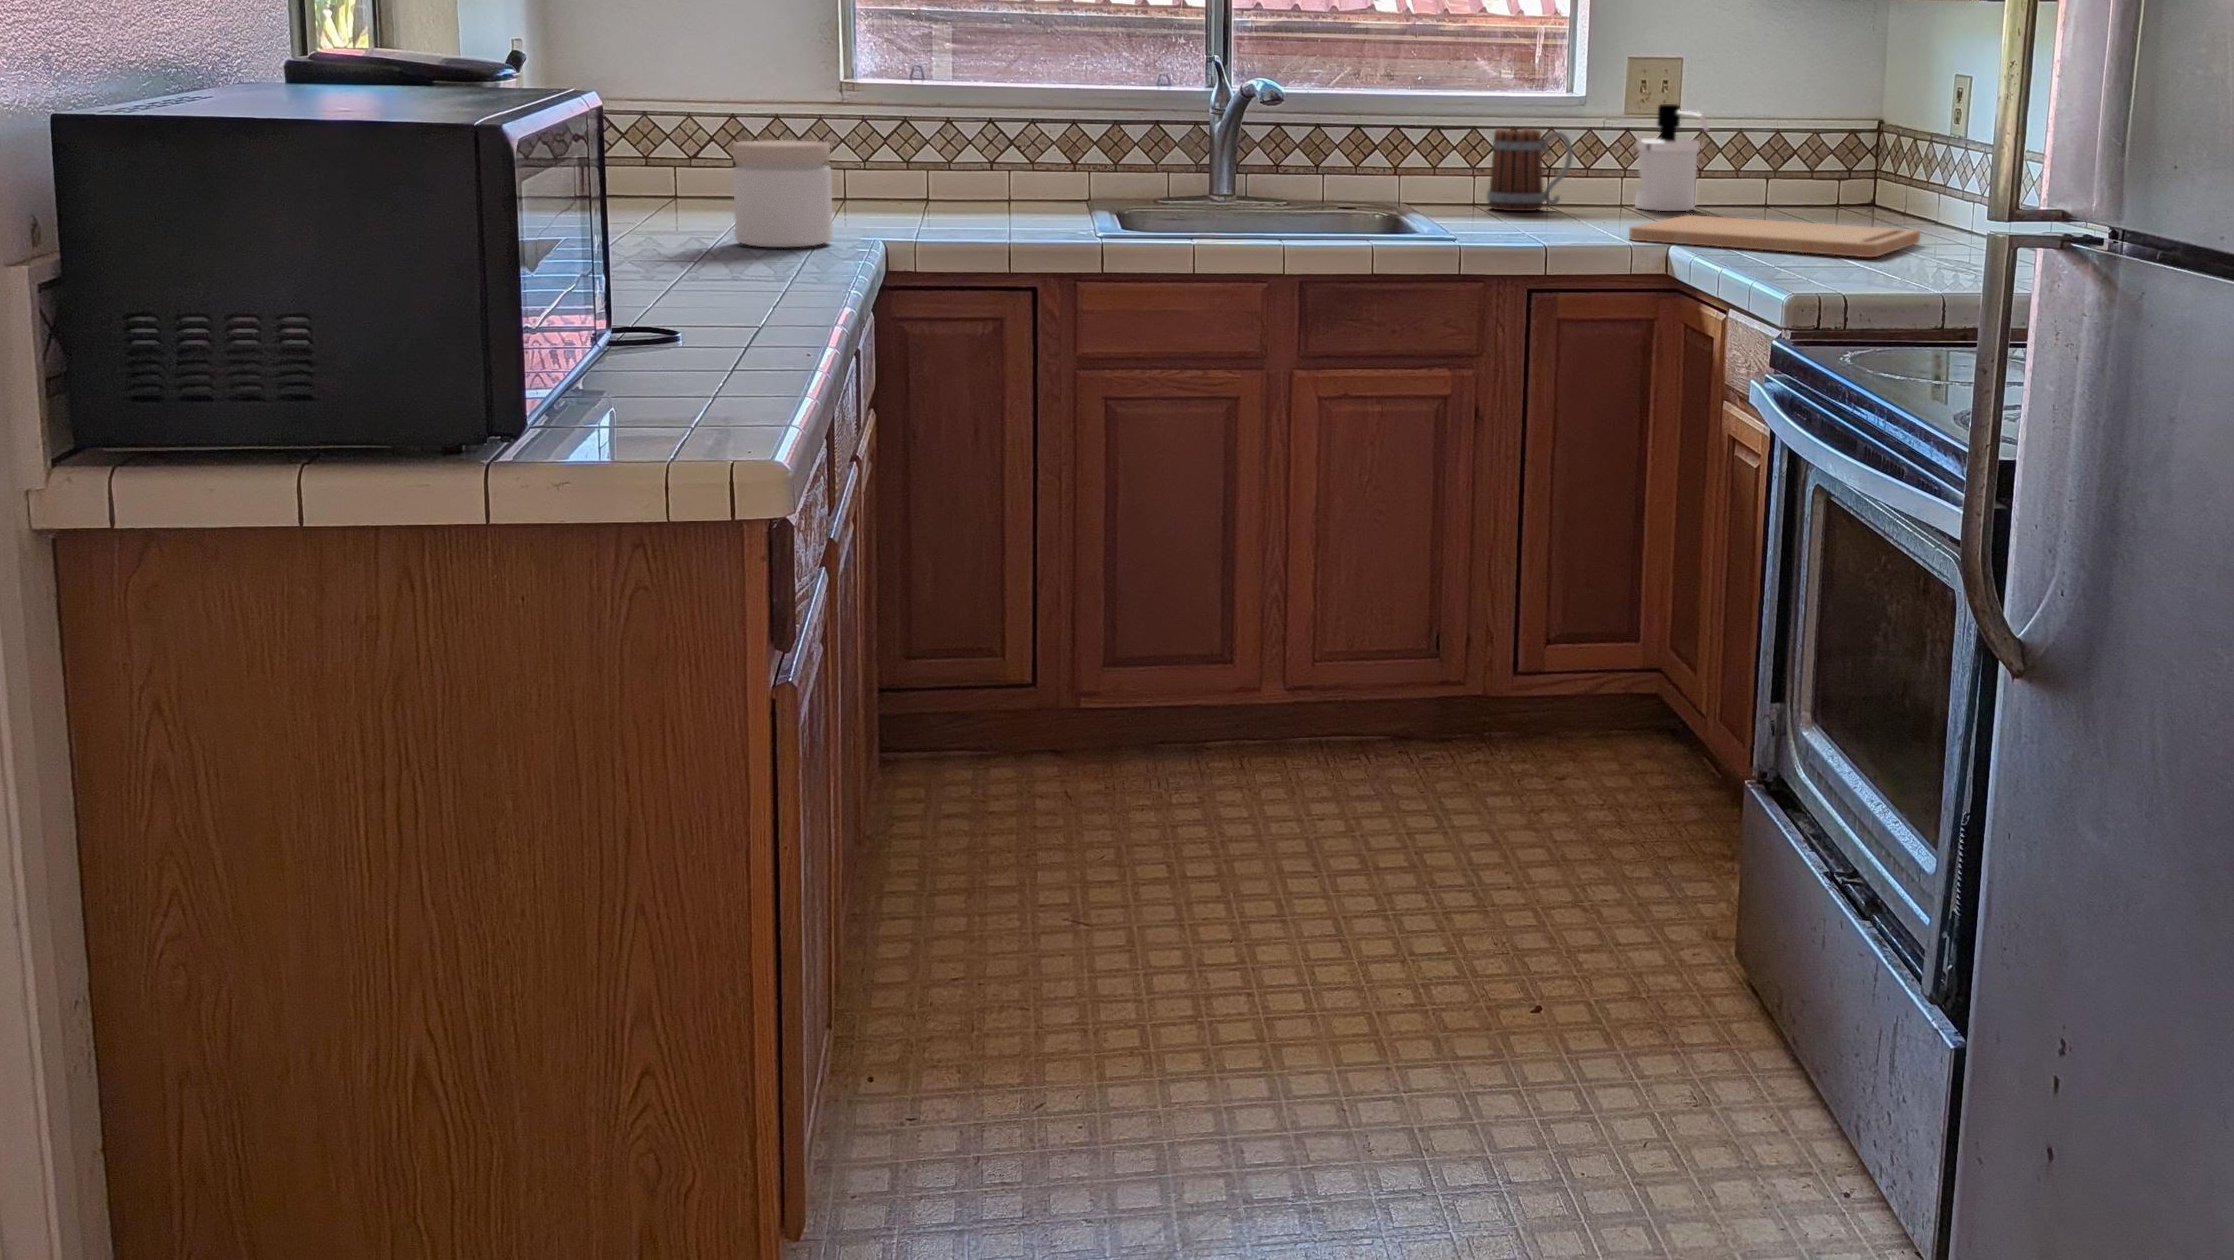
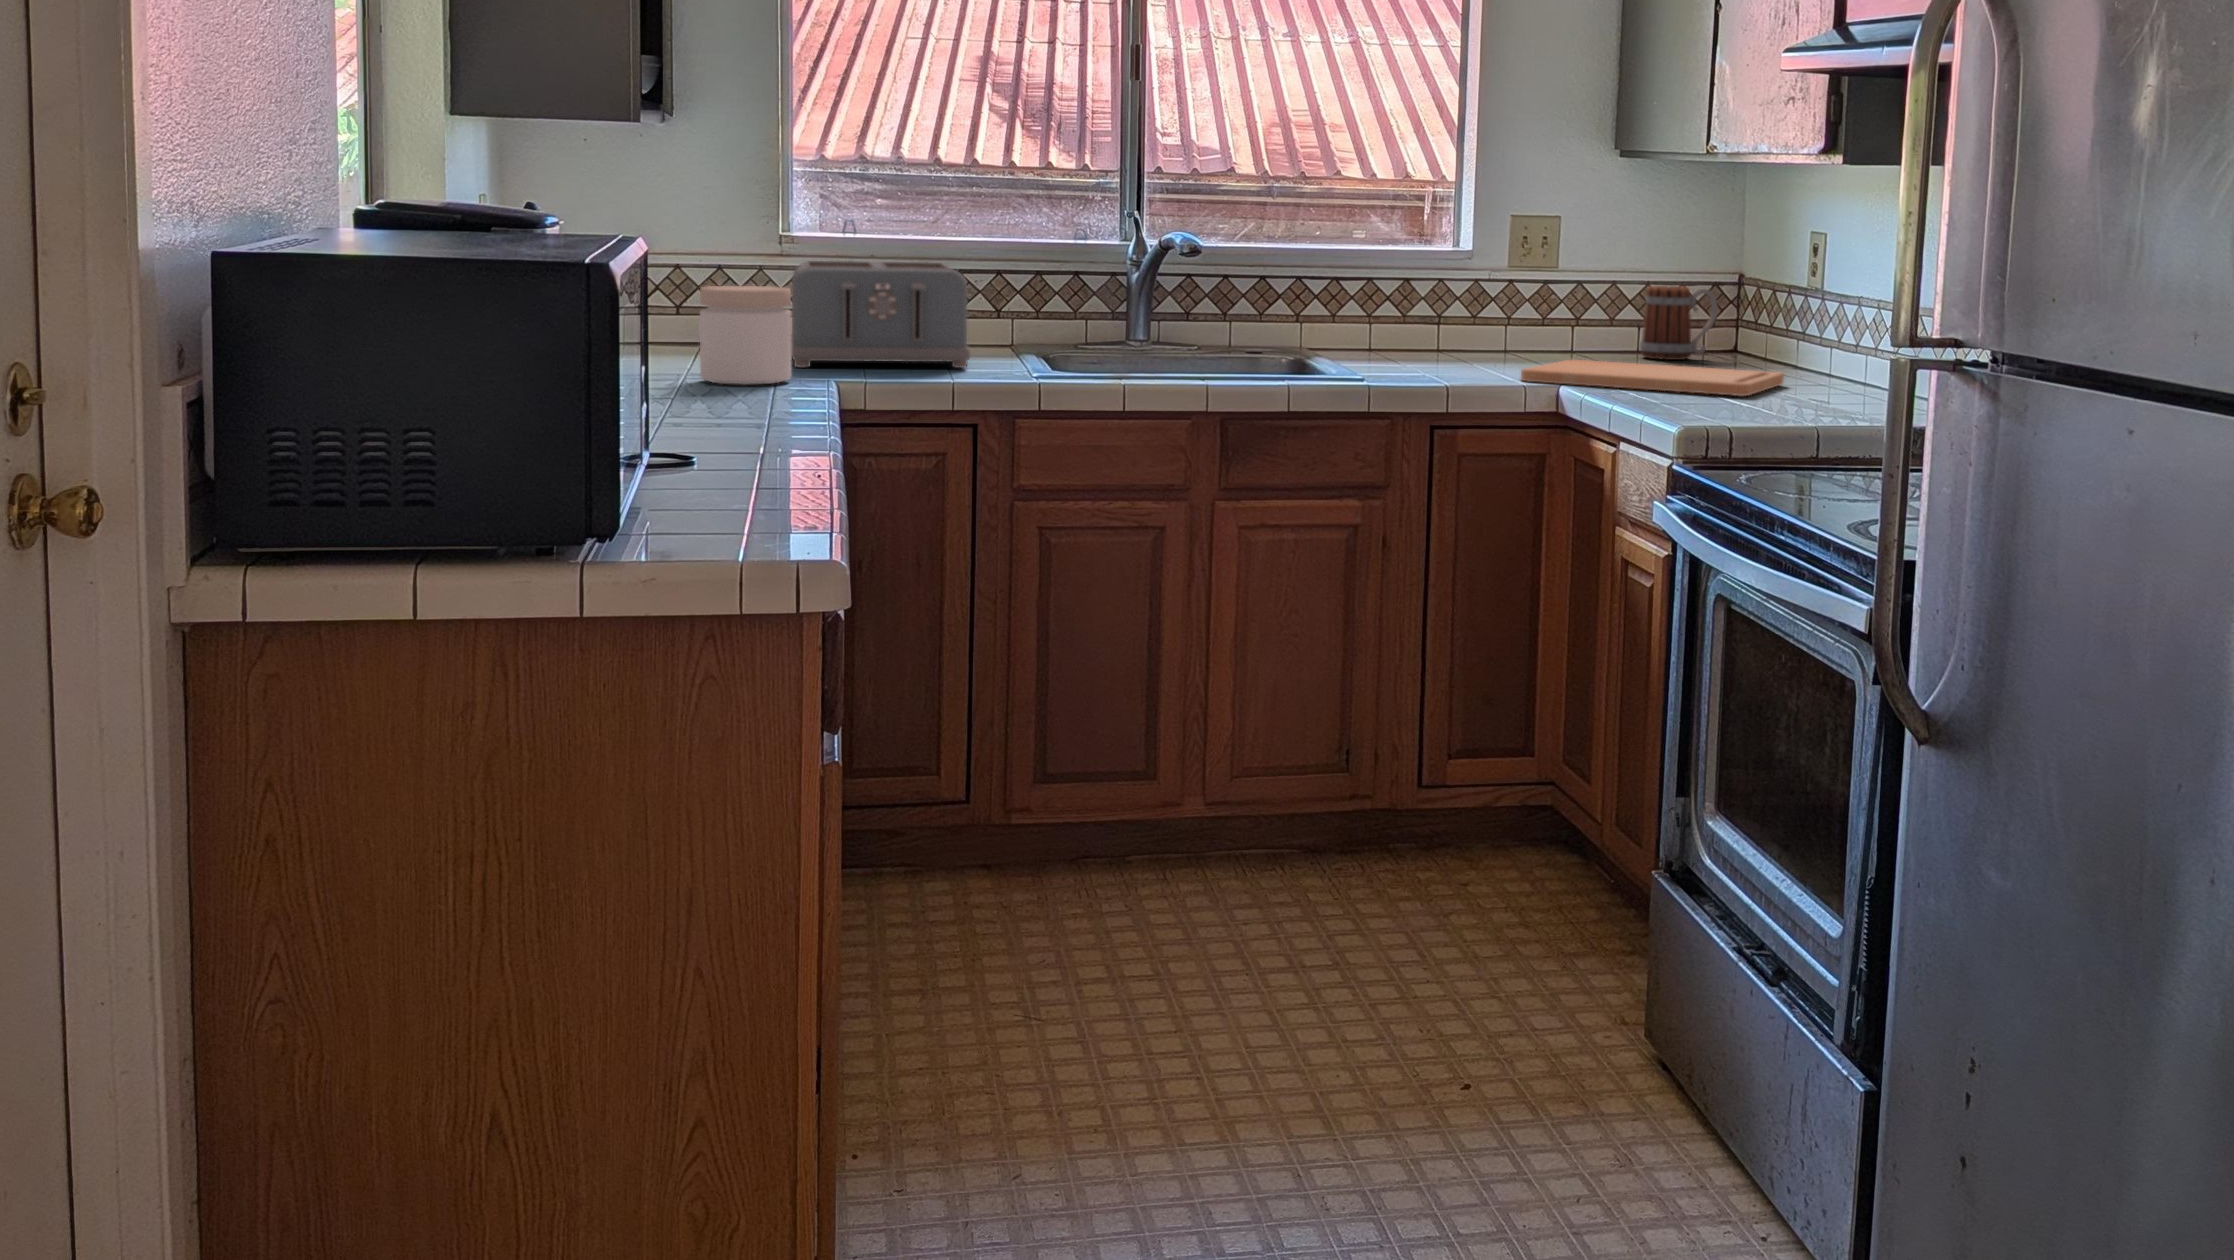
soap dispenser: present [1635,104,1709,211] -> none [1517,259,1587,357]
toaster: none [841,111,1033,227] -> present [791,261,970,368]
mug: present [1487,128,1573,211] -> present [1640,286,1717,360]

